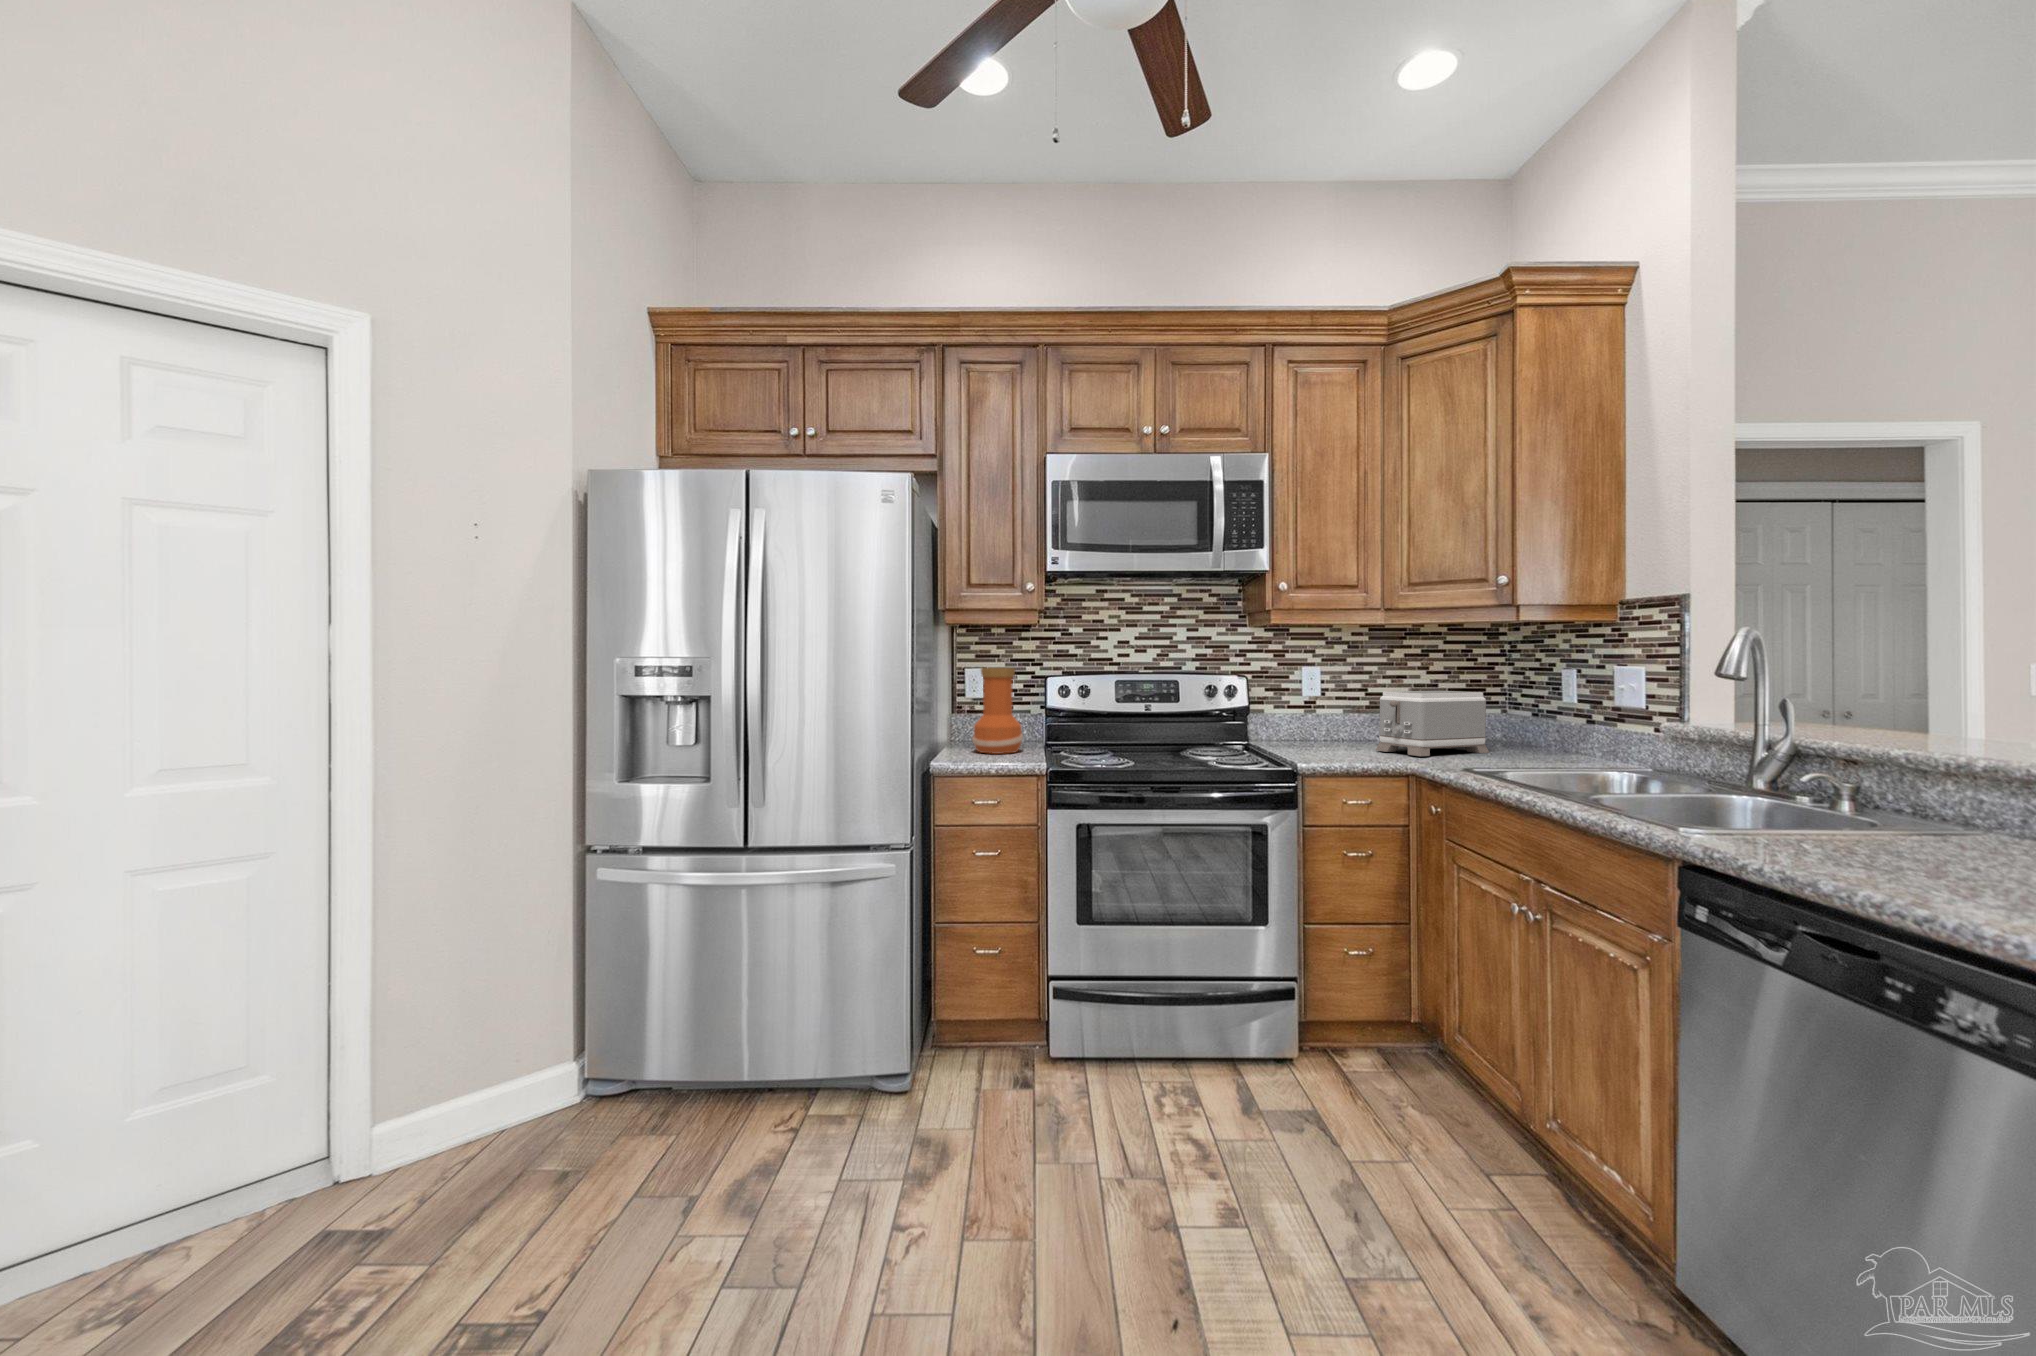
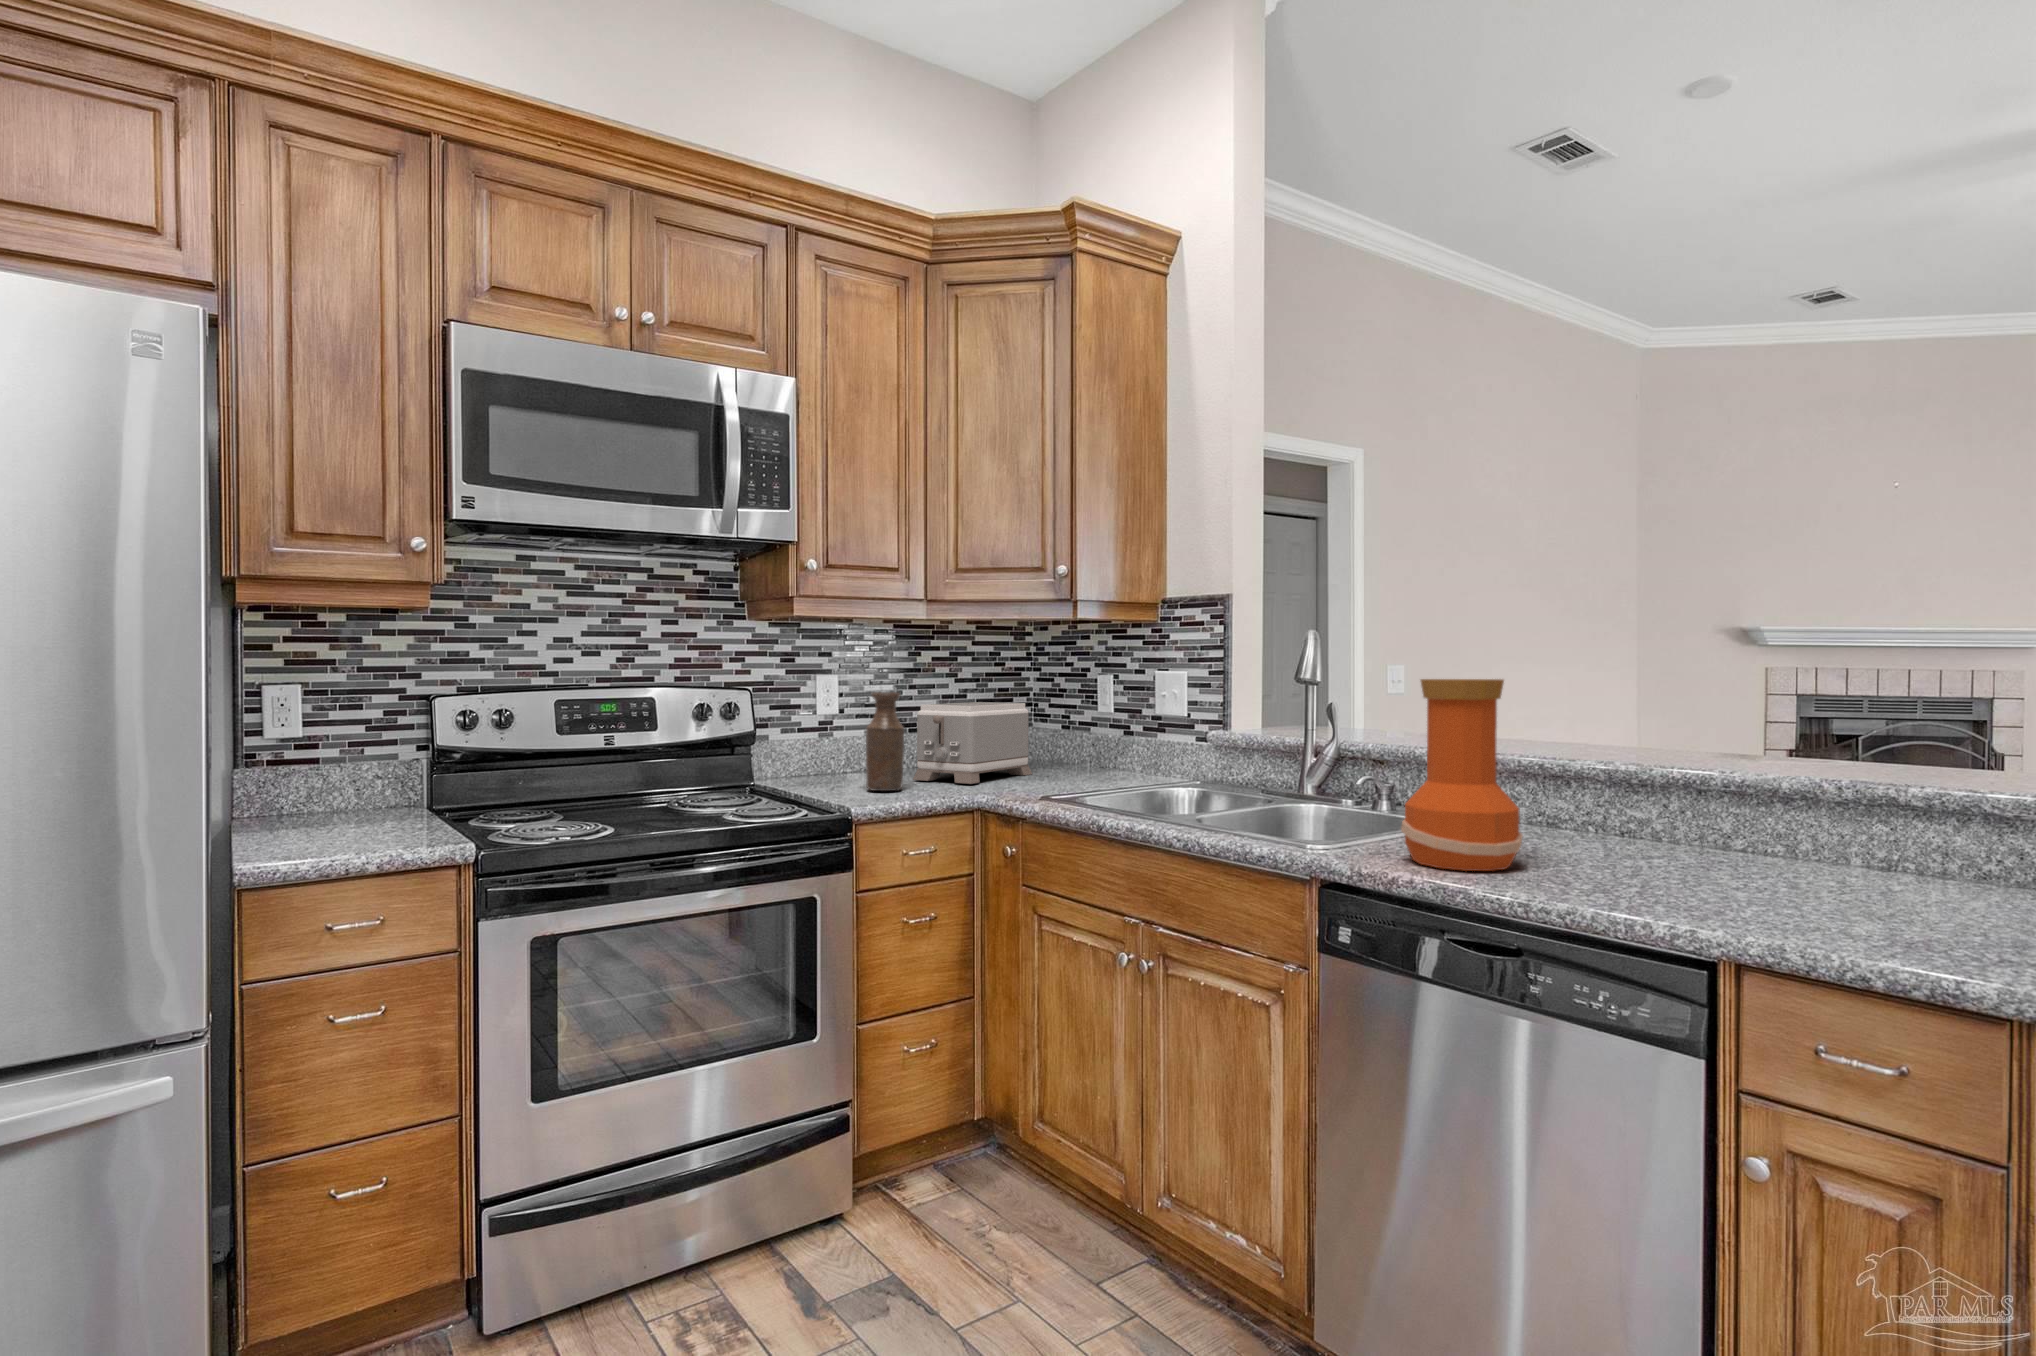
vase: present [972,668,1023,754] -> present [1401,679,1523,871]
bottle: none [1329,681,1360,757] -> present [866,692,904,791]

